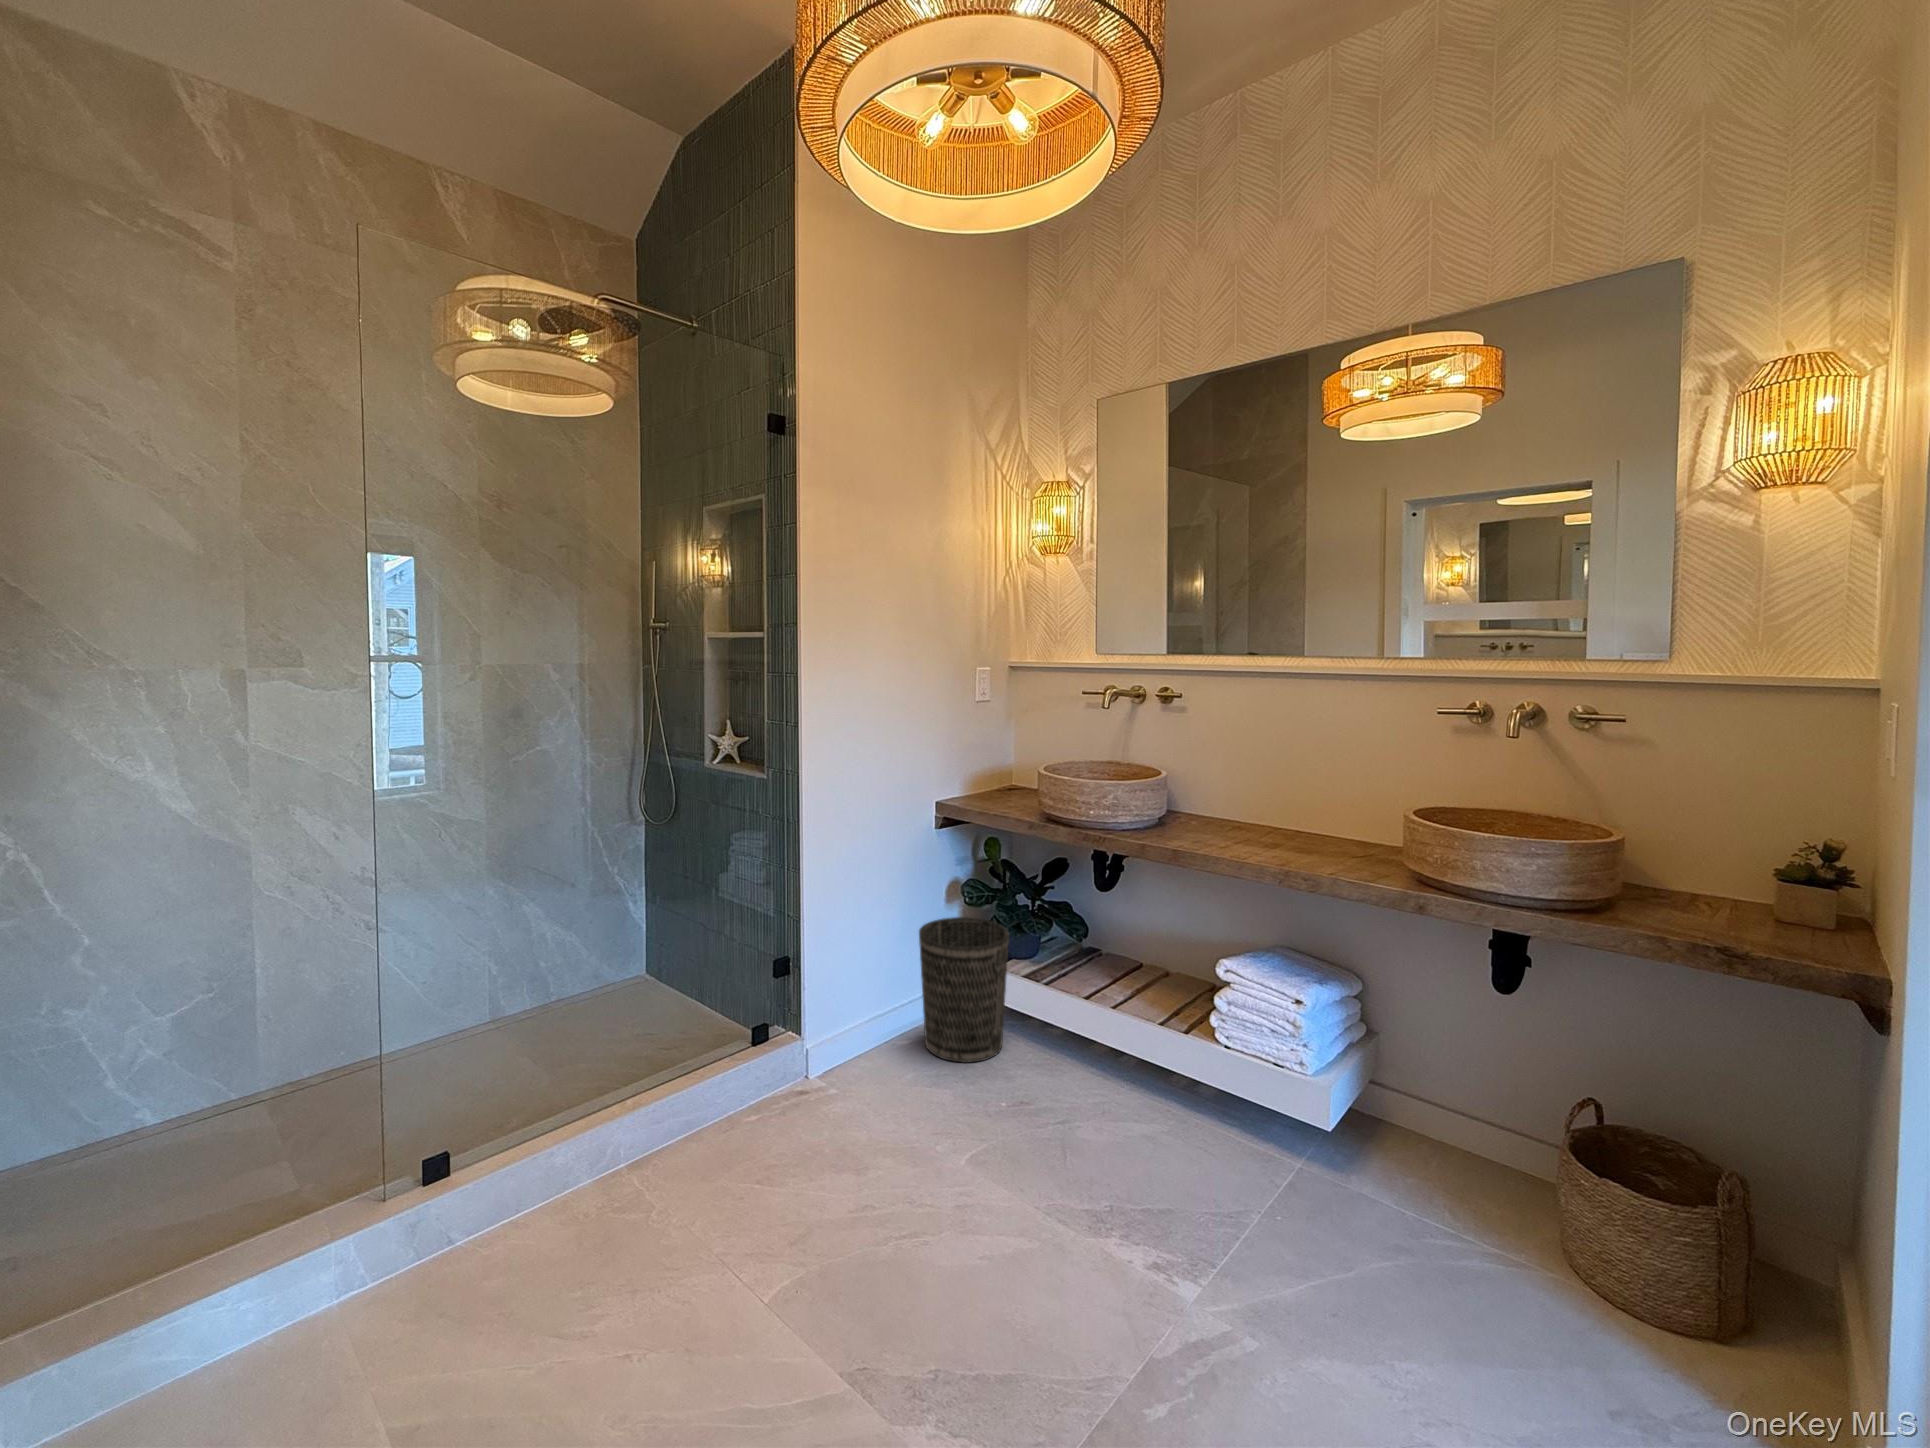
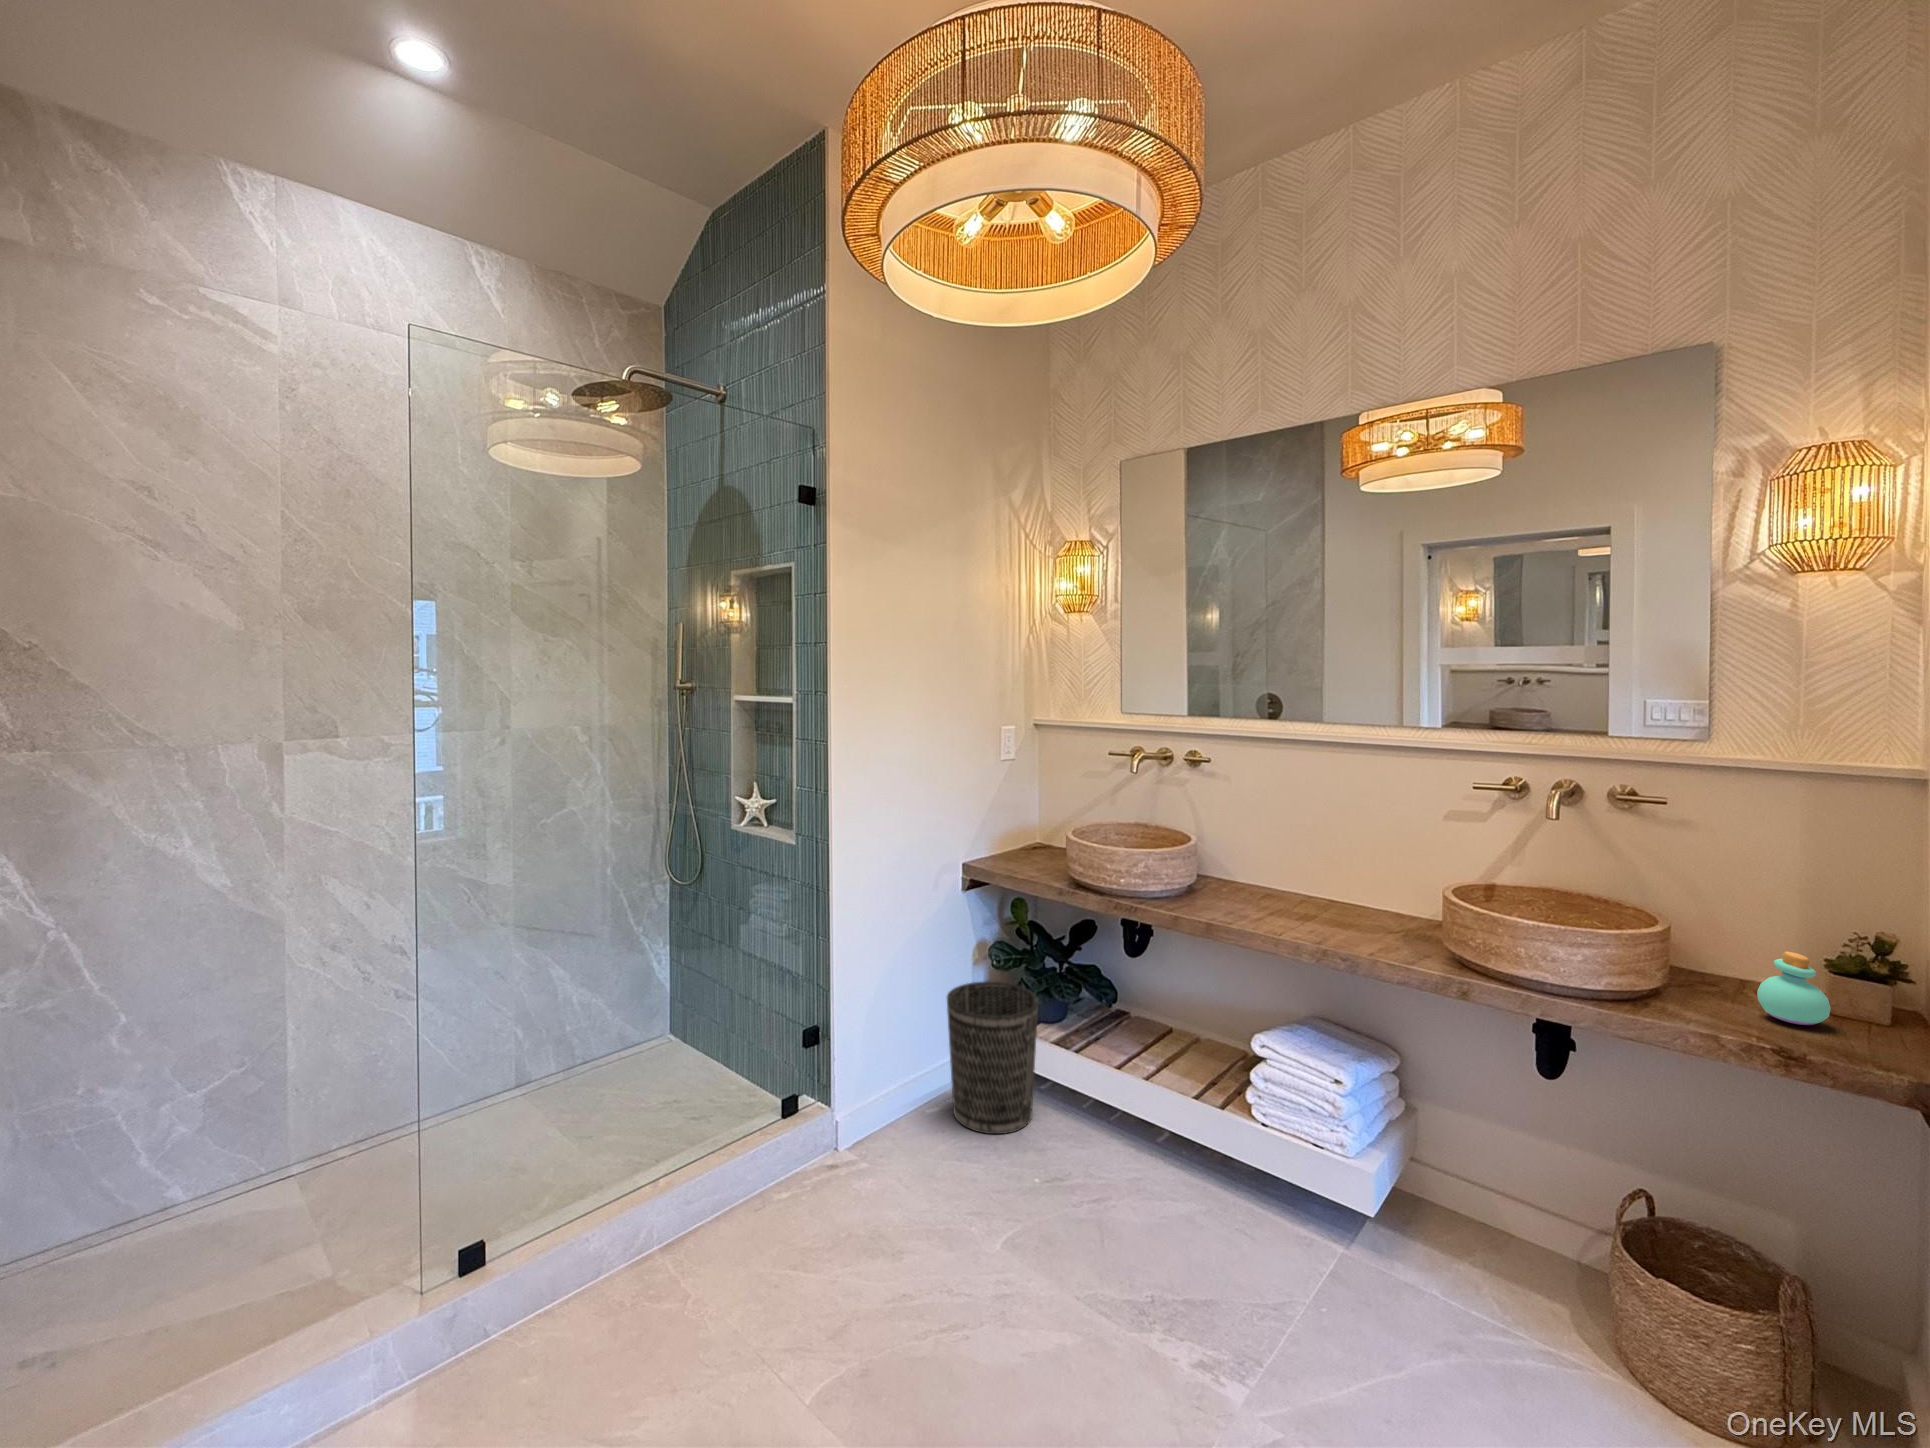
perfume bottle: none [1707,859,1778,930] -> present [1757,952,1831,1025]

